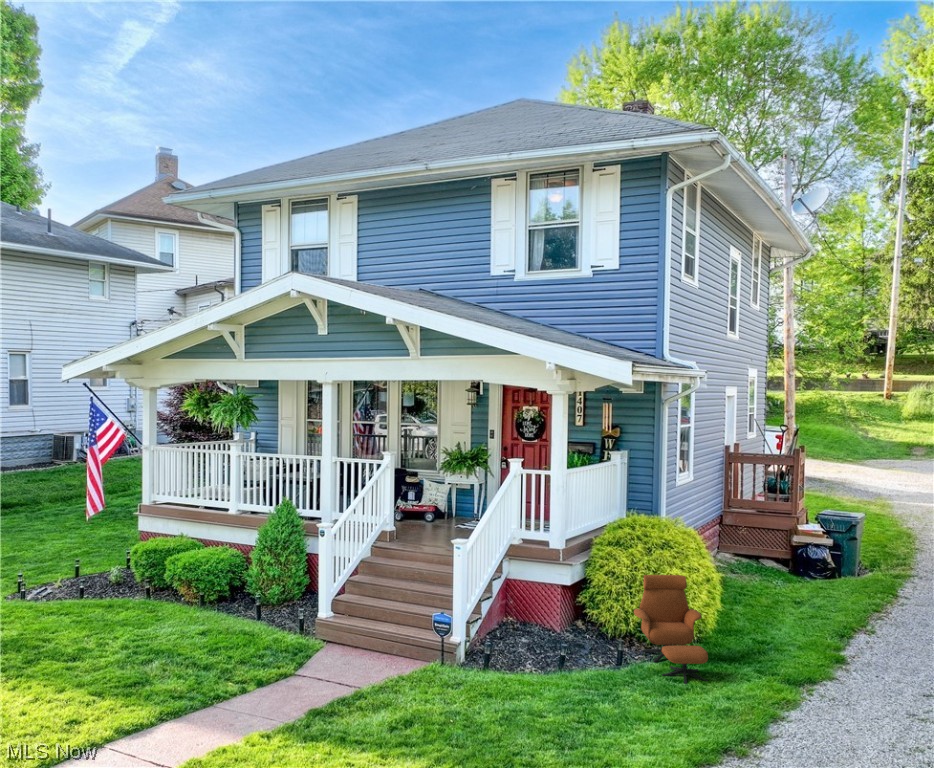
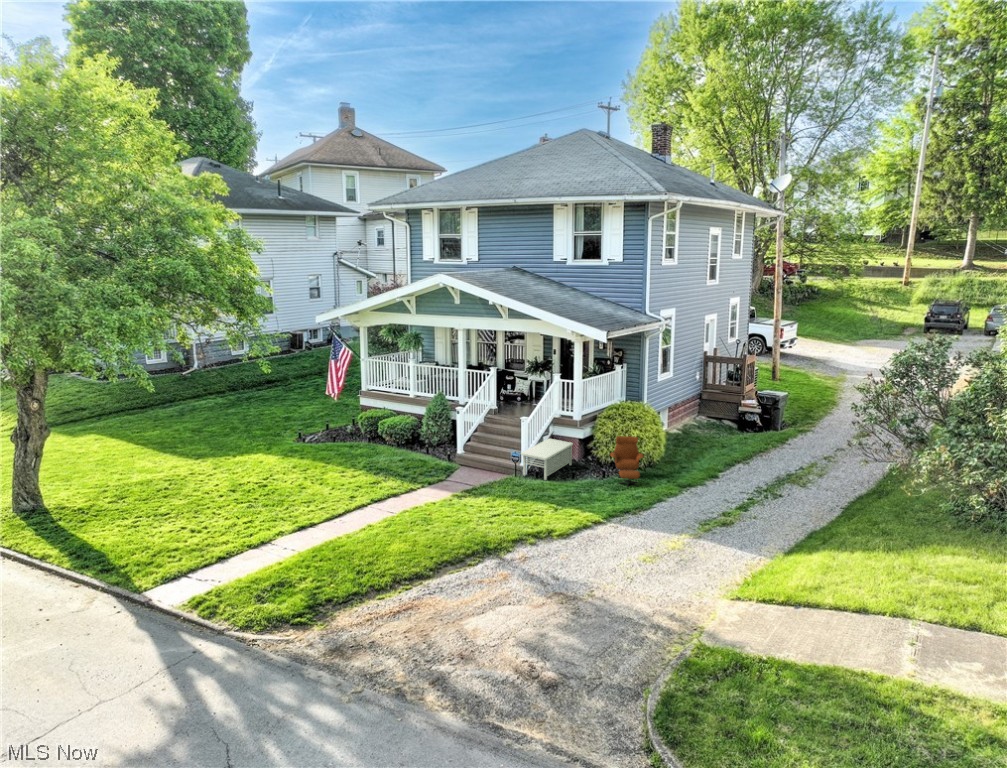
storage bench: none [456,584,554,674] -> present [521,439,573,480]

